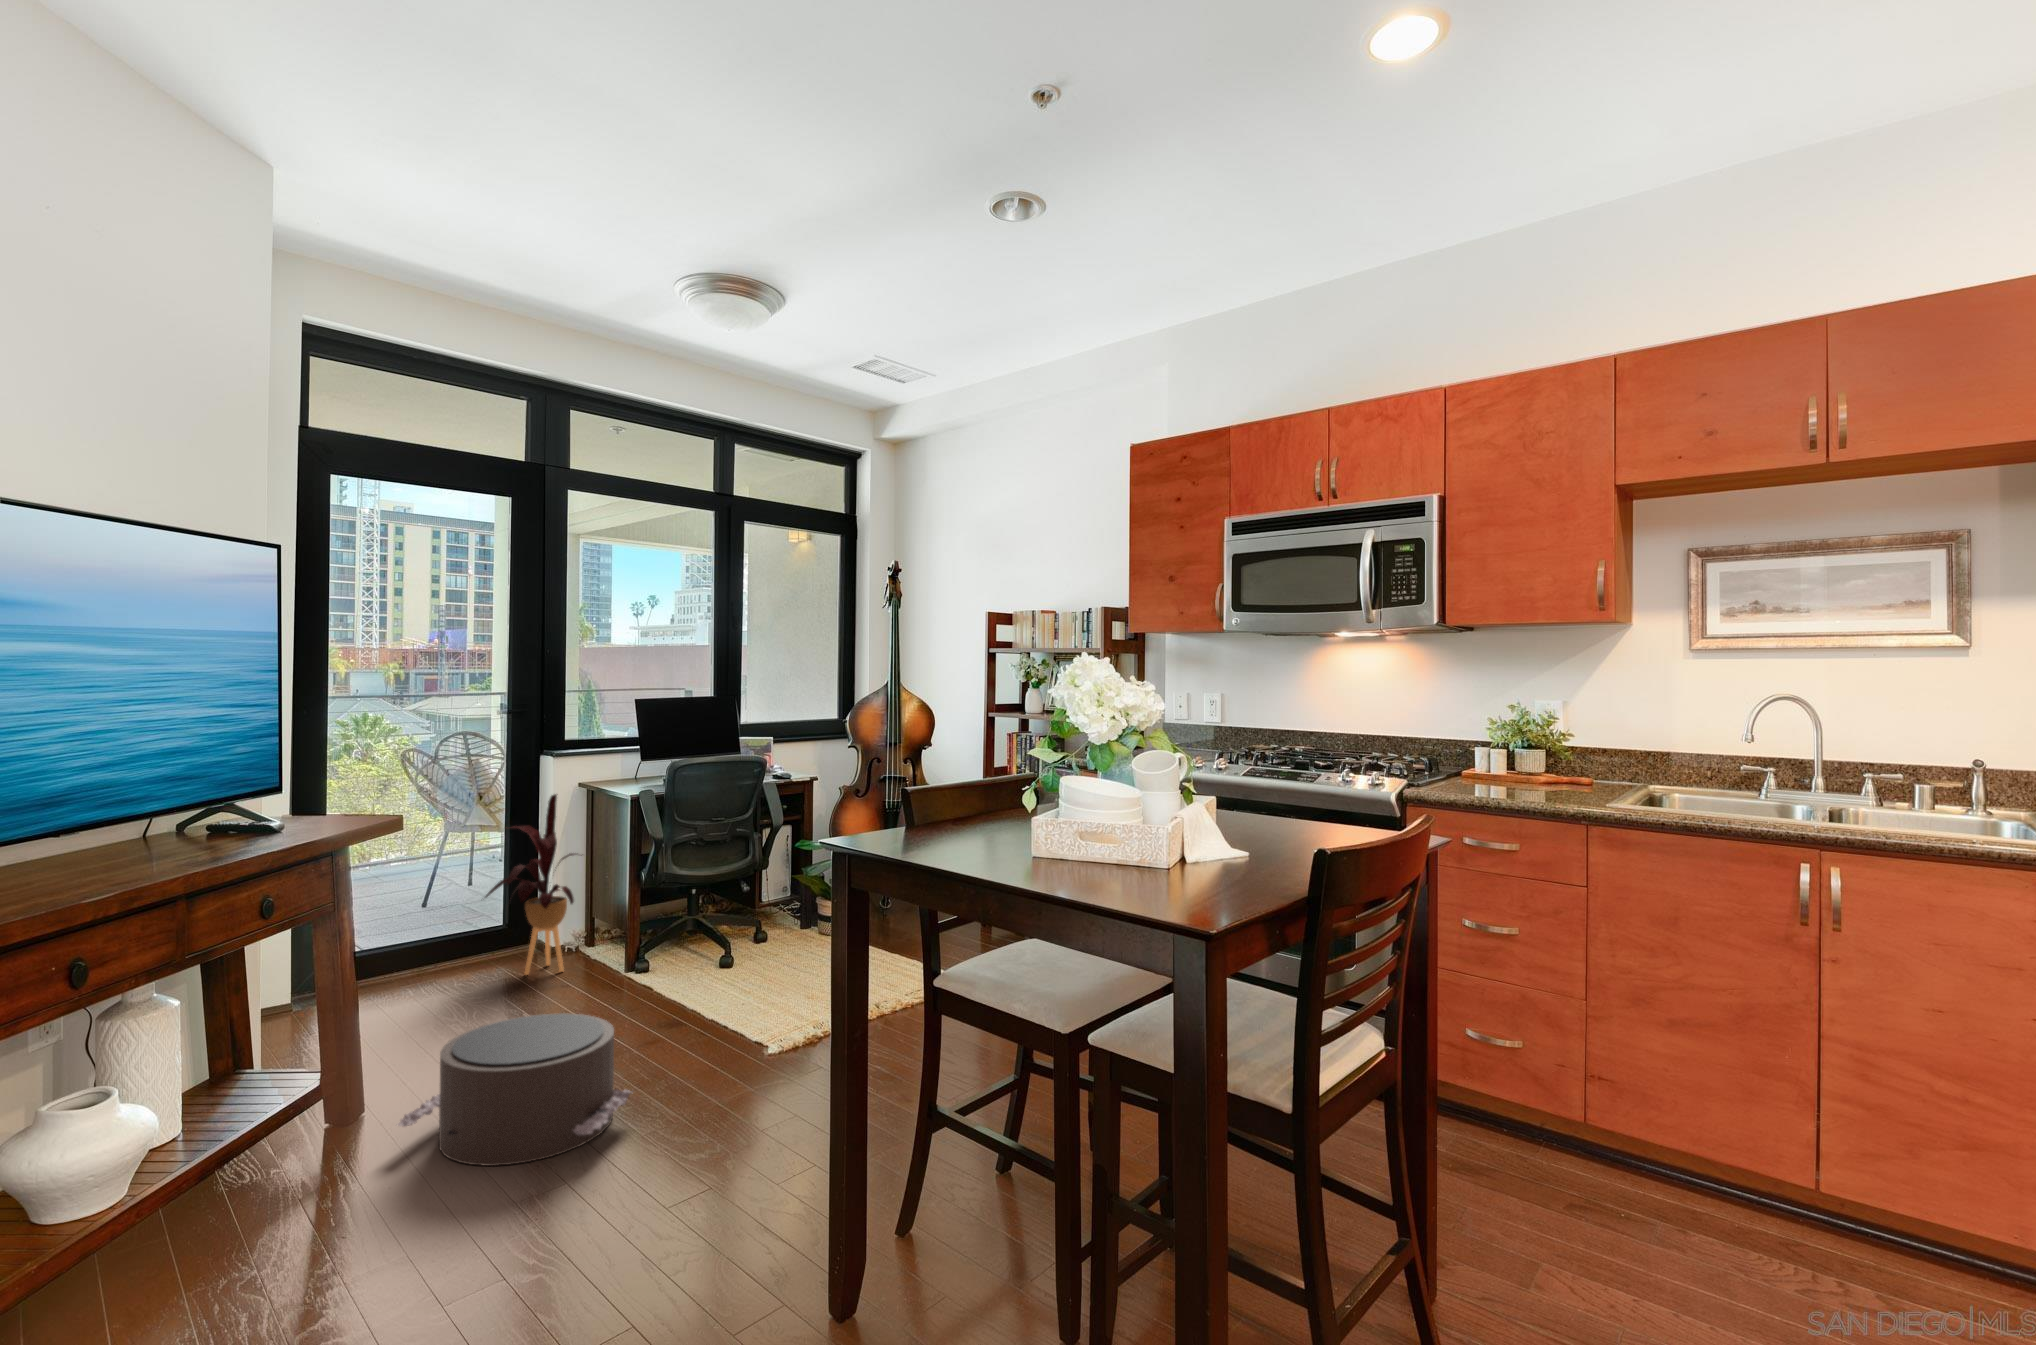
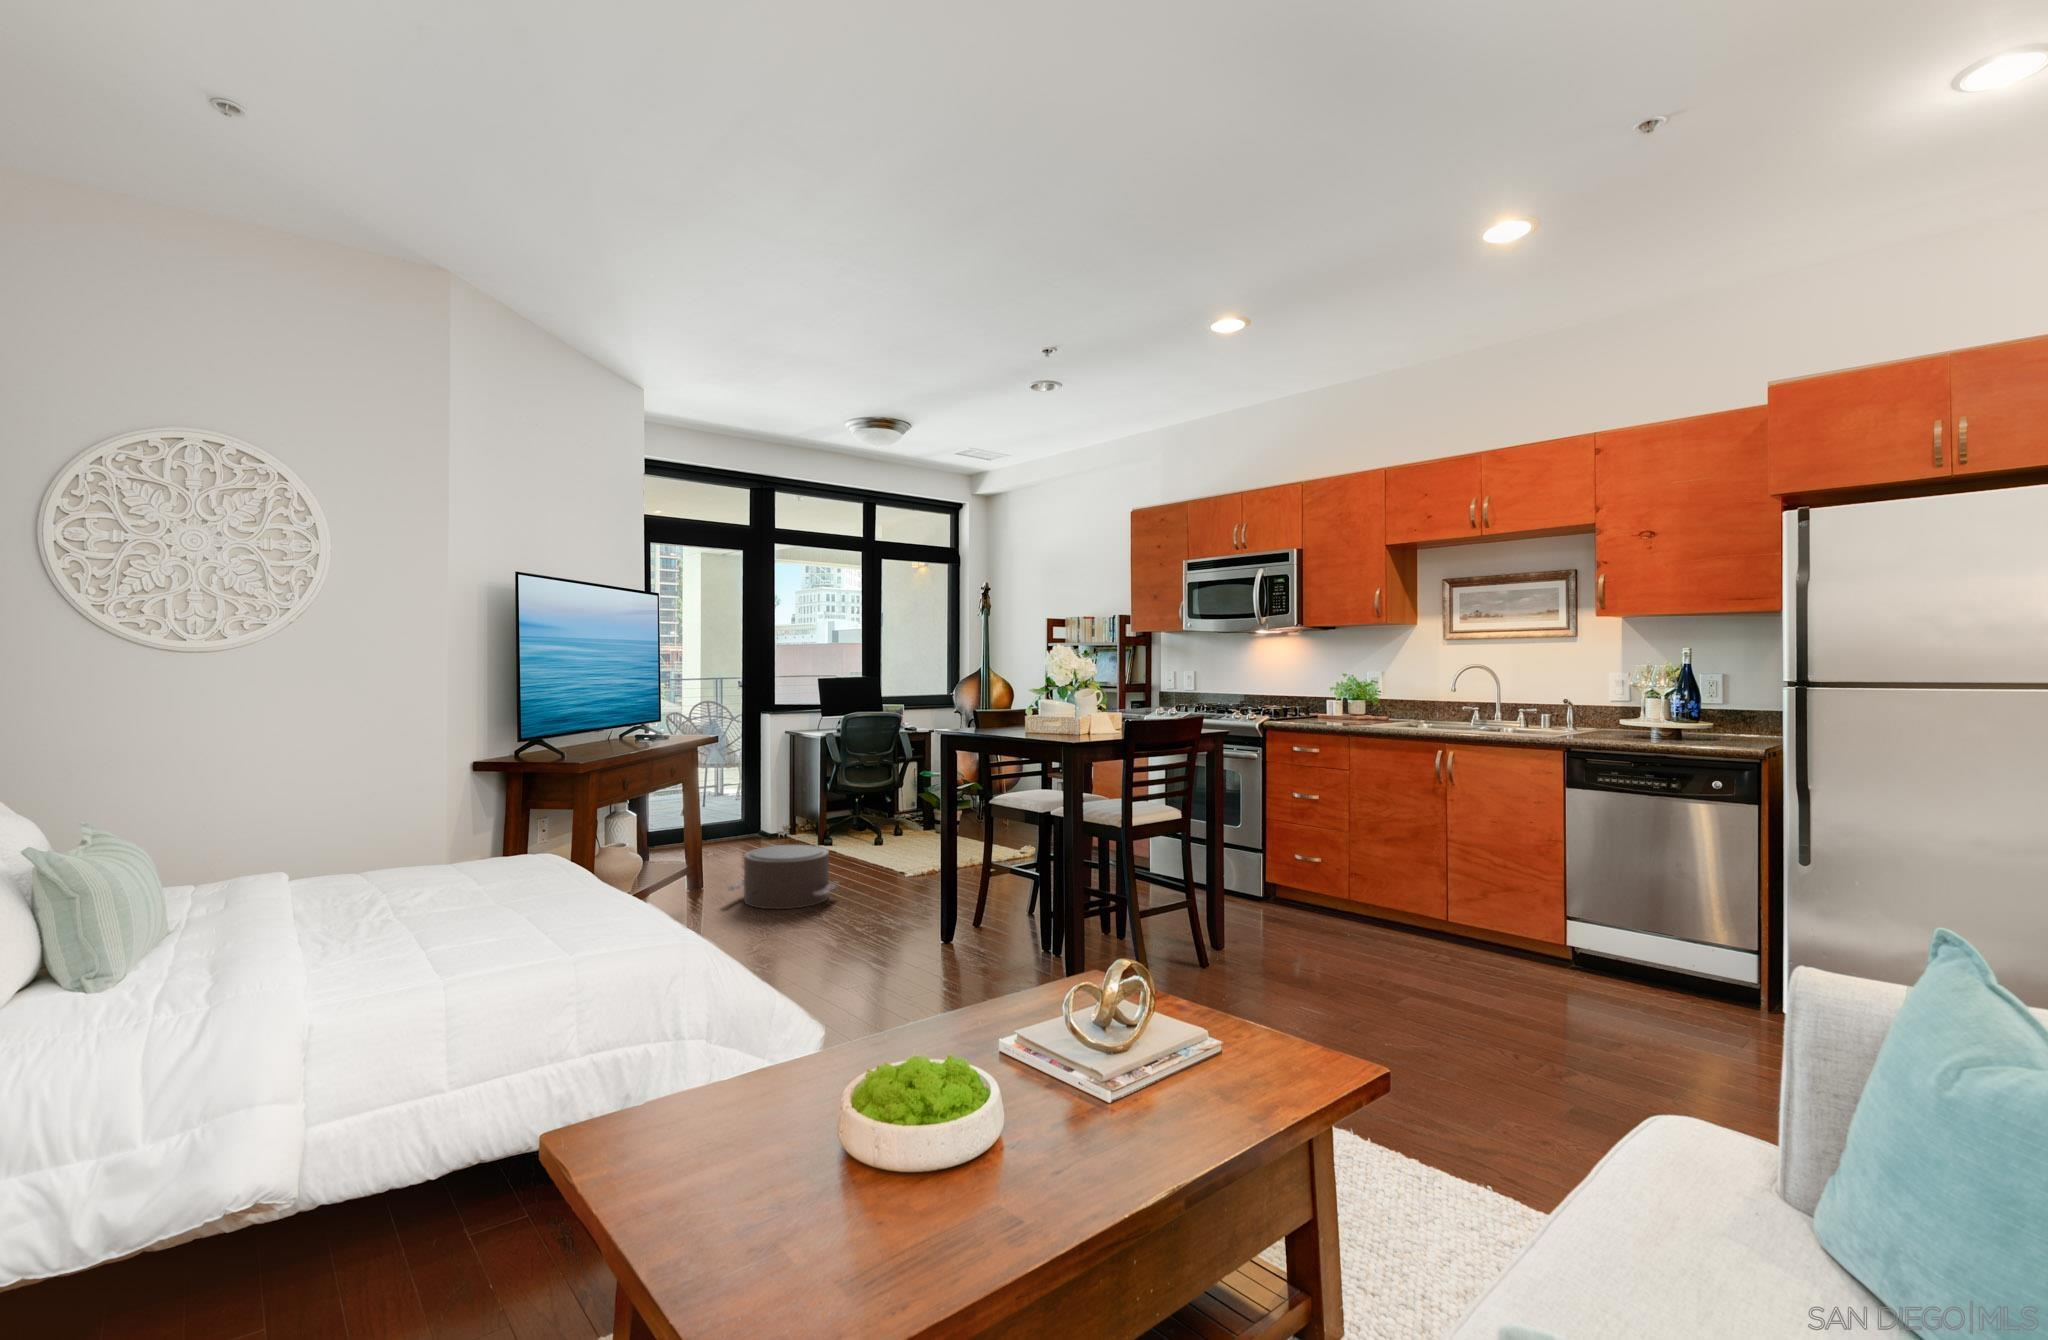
house plant: present [486,794,582,975] -> none [735,735,793,846]

